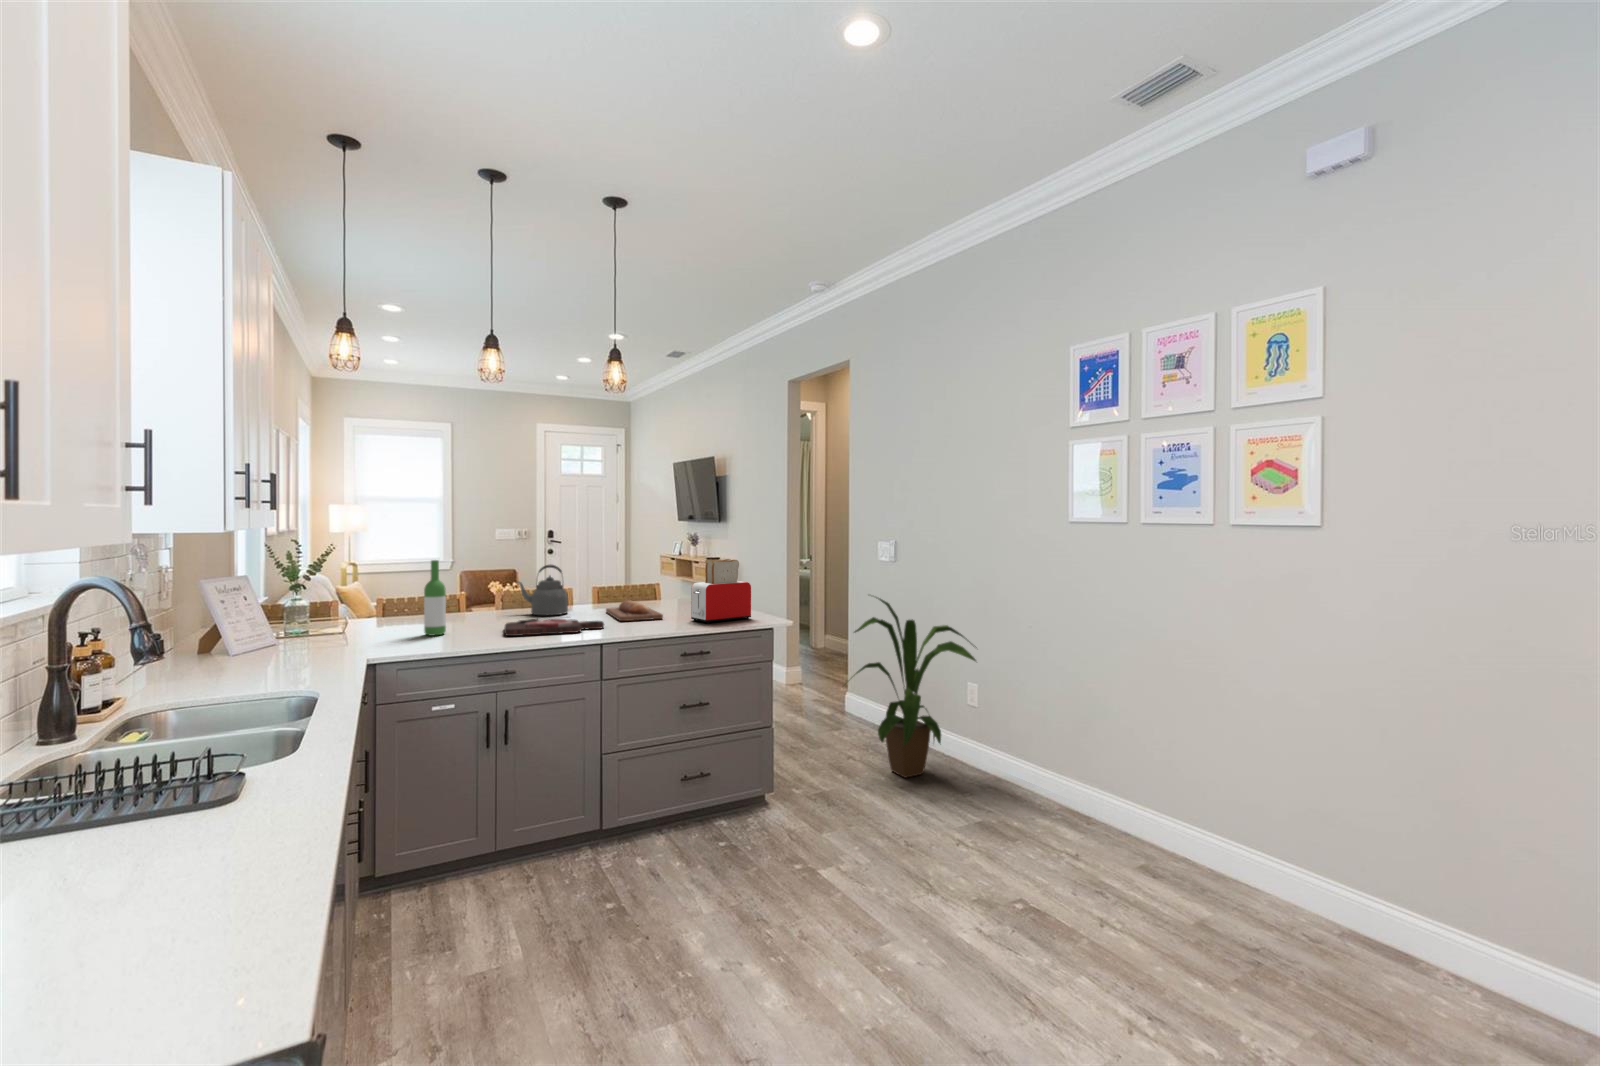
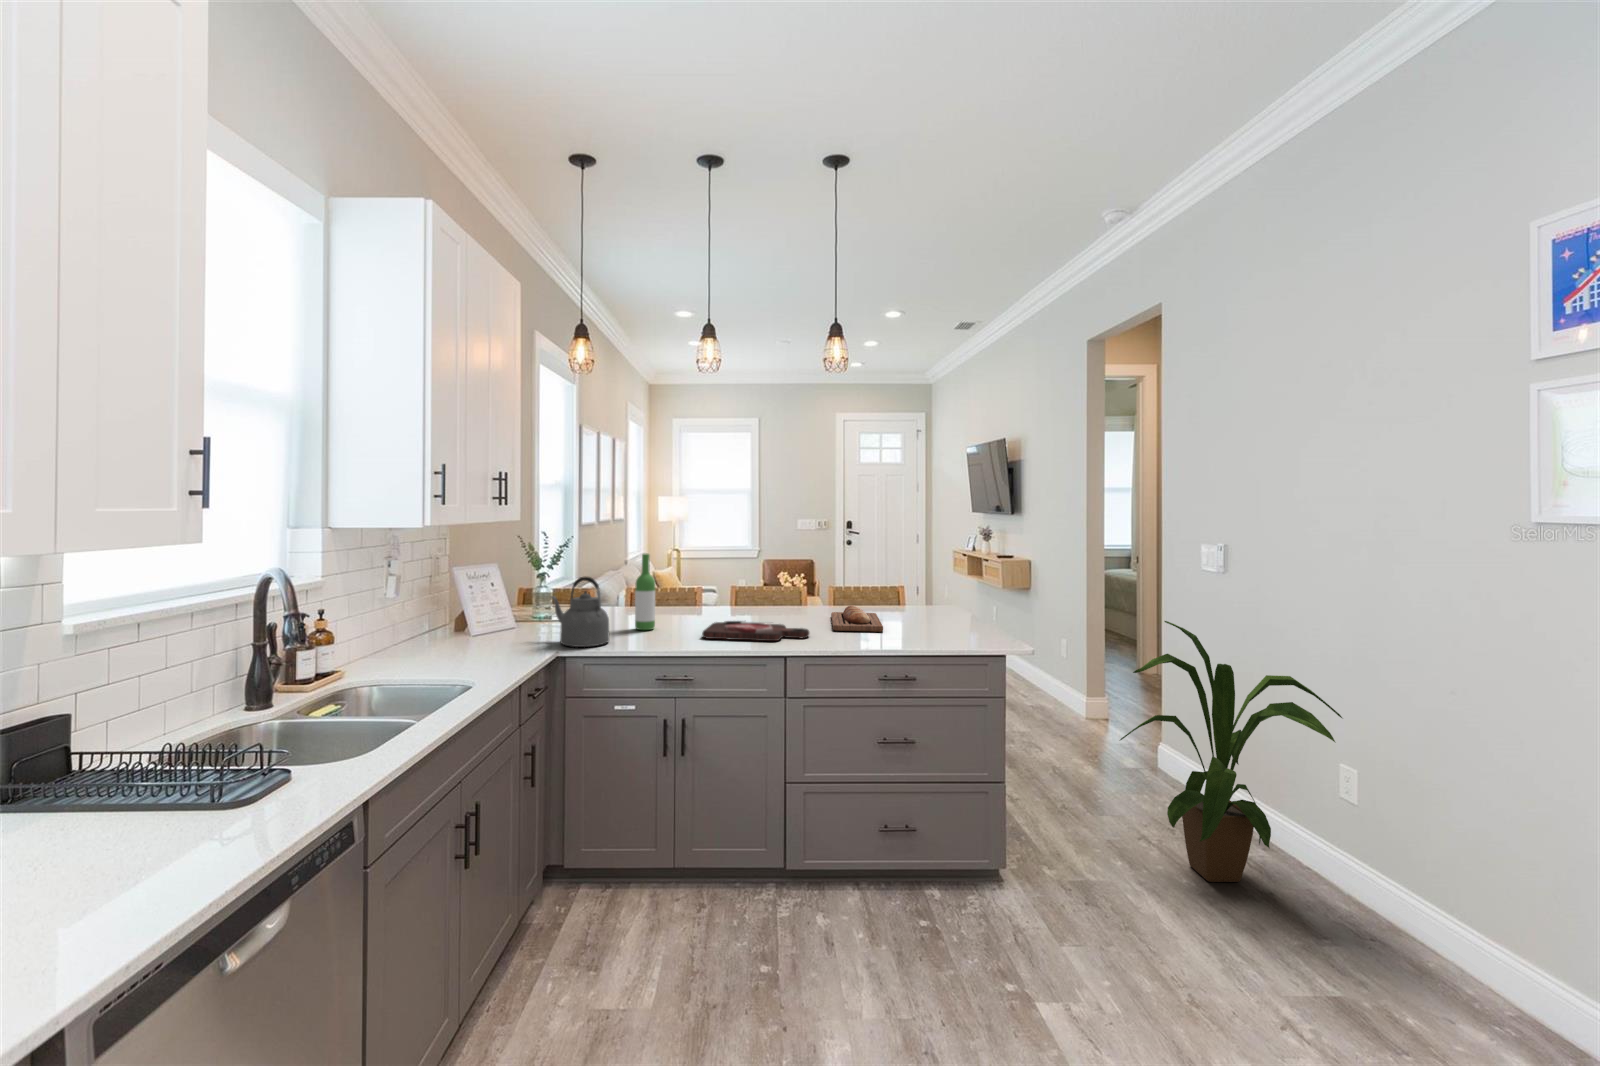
toaster: present [691,559,751,623] -> none [914,565,989,643]
kettle: present [517,565,568,615] -> present [551,576,609,647]

